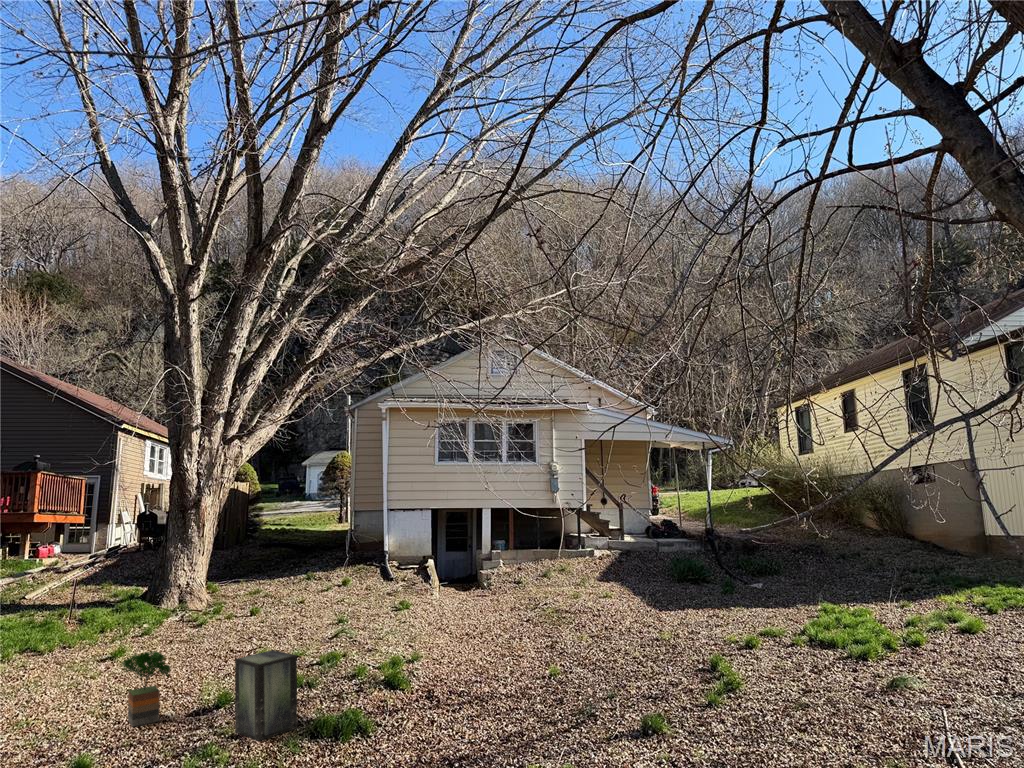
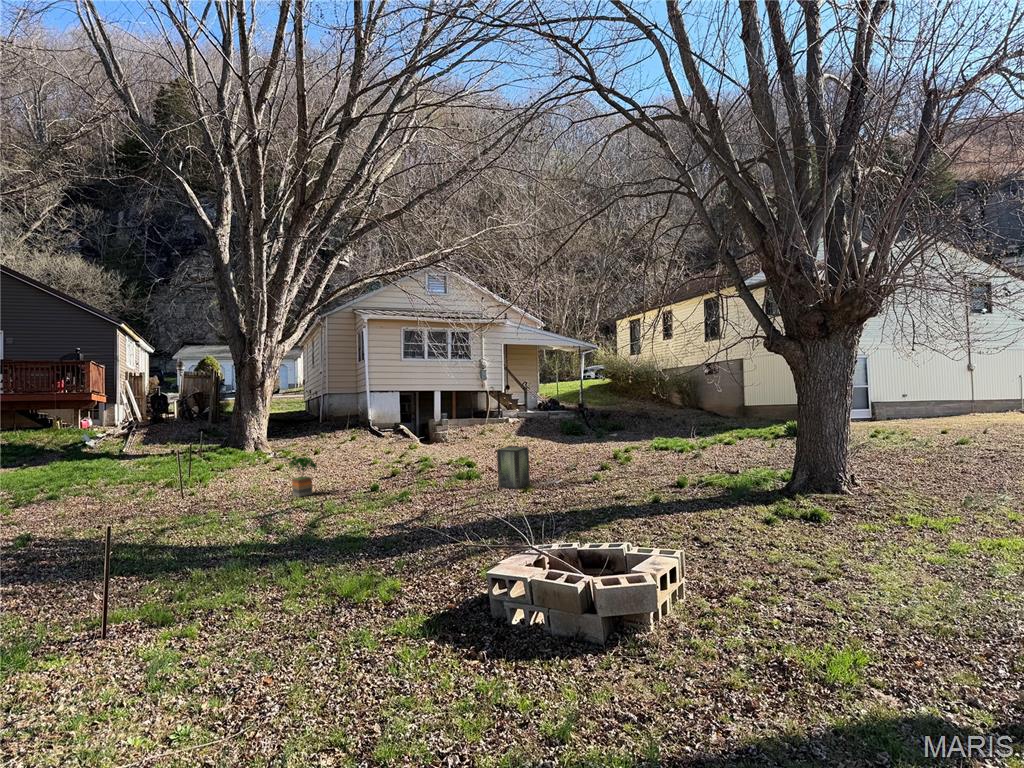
storage box: present [235,650,297,741] -> present [497,446,530,489]

